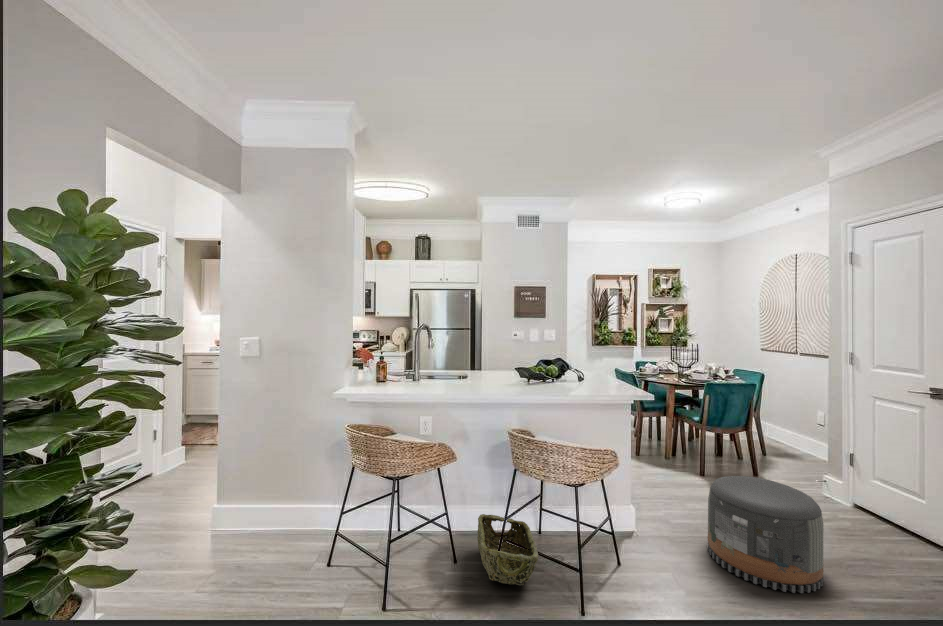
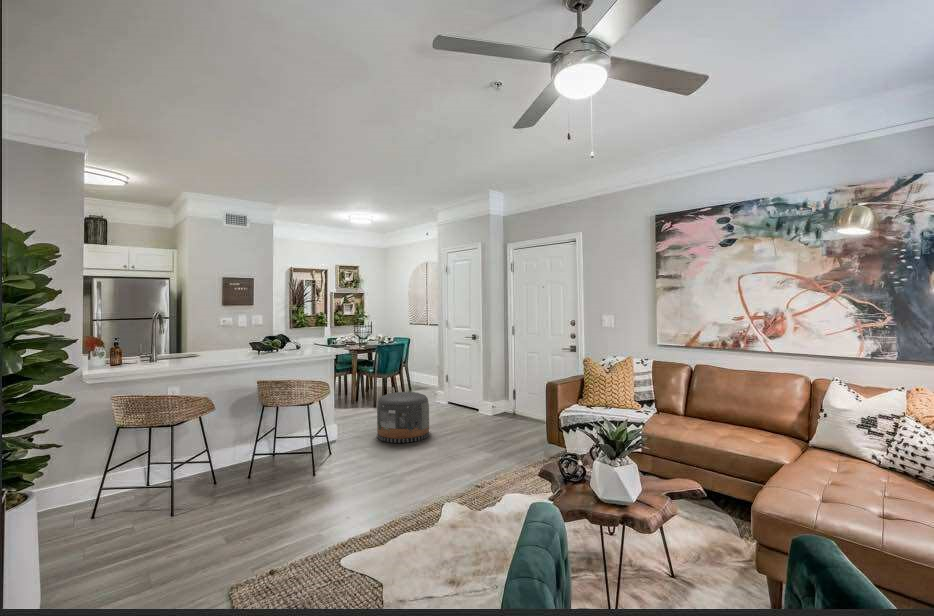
woven basket: present [477,514,539,585] -> none [230,446,281,478]

